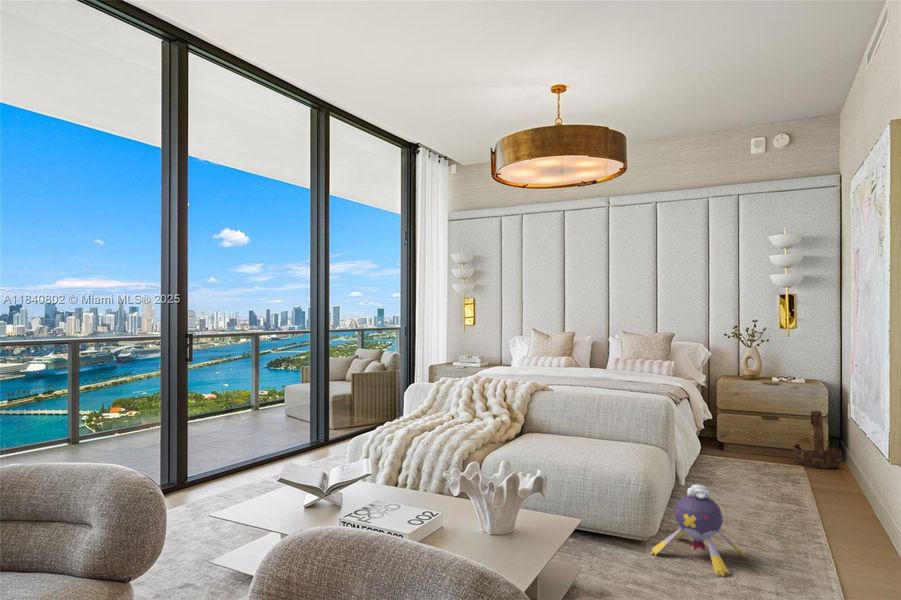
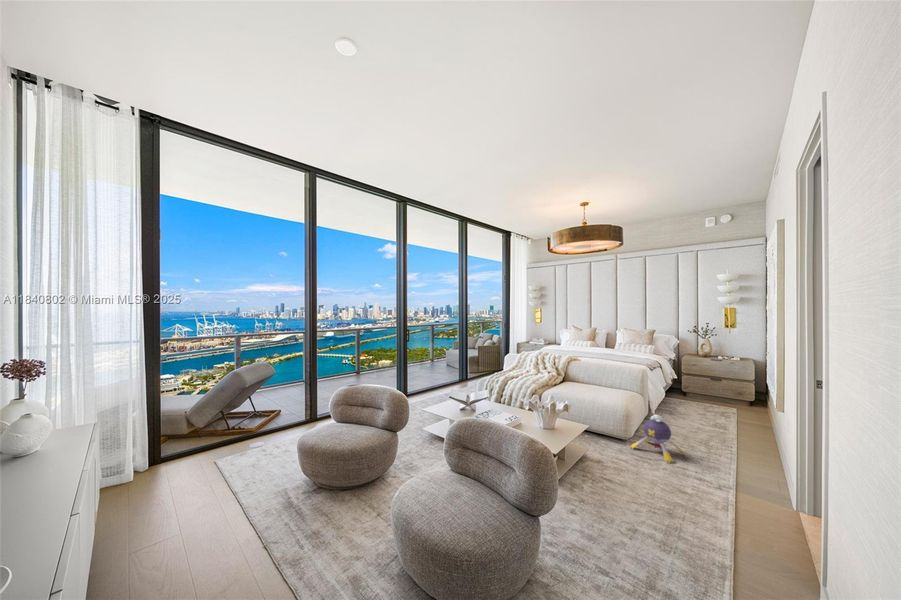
basket: present [793,411,841,469] -> none [732,378,765,413]

